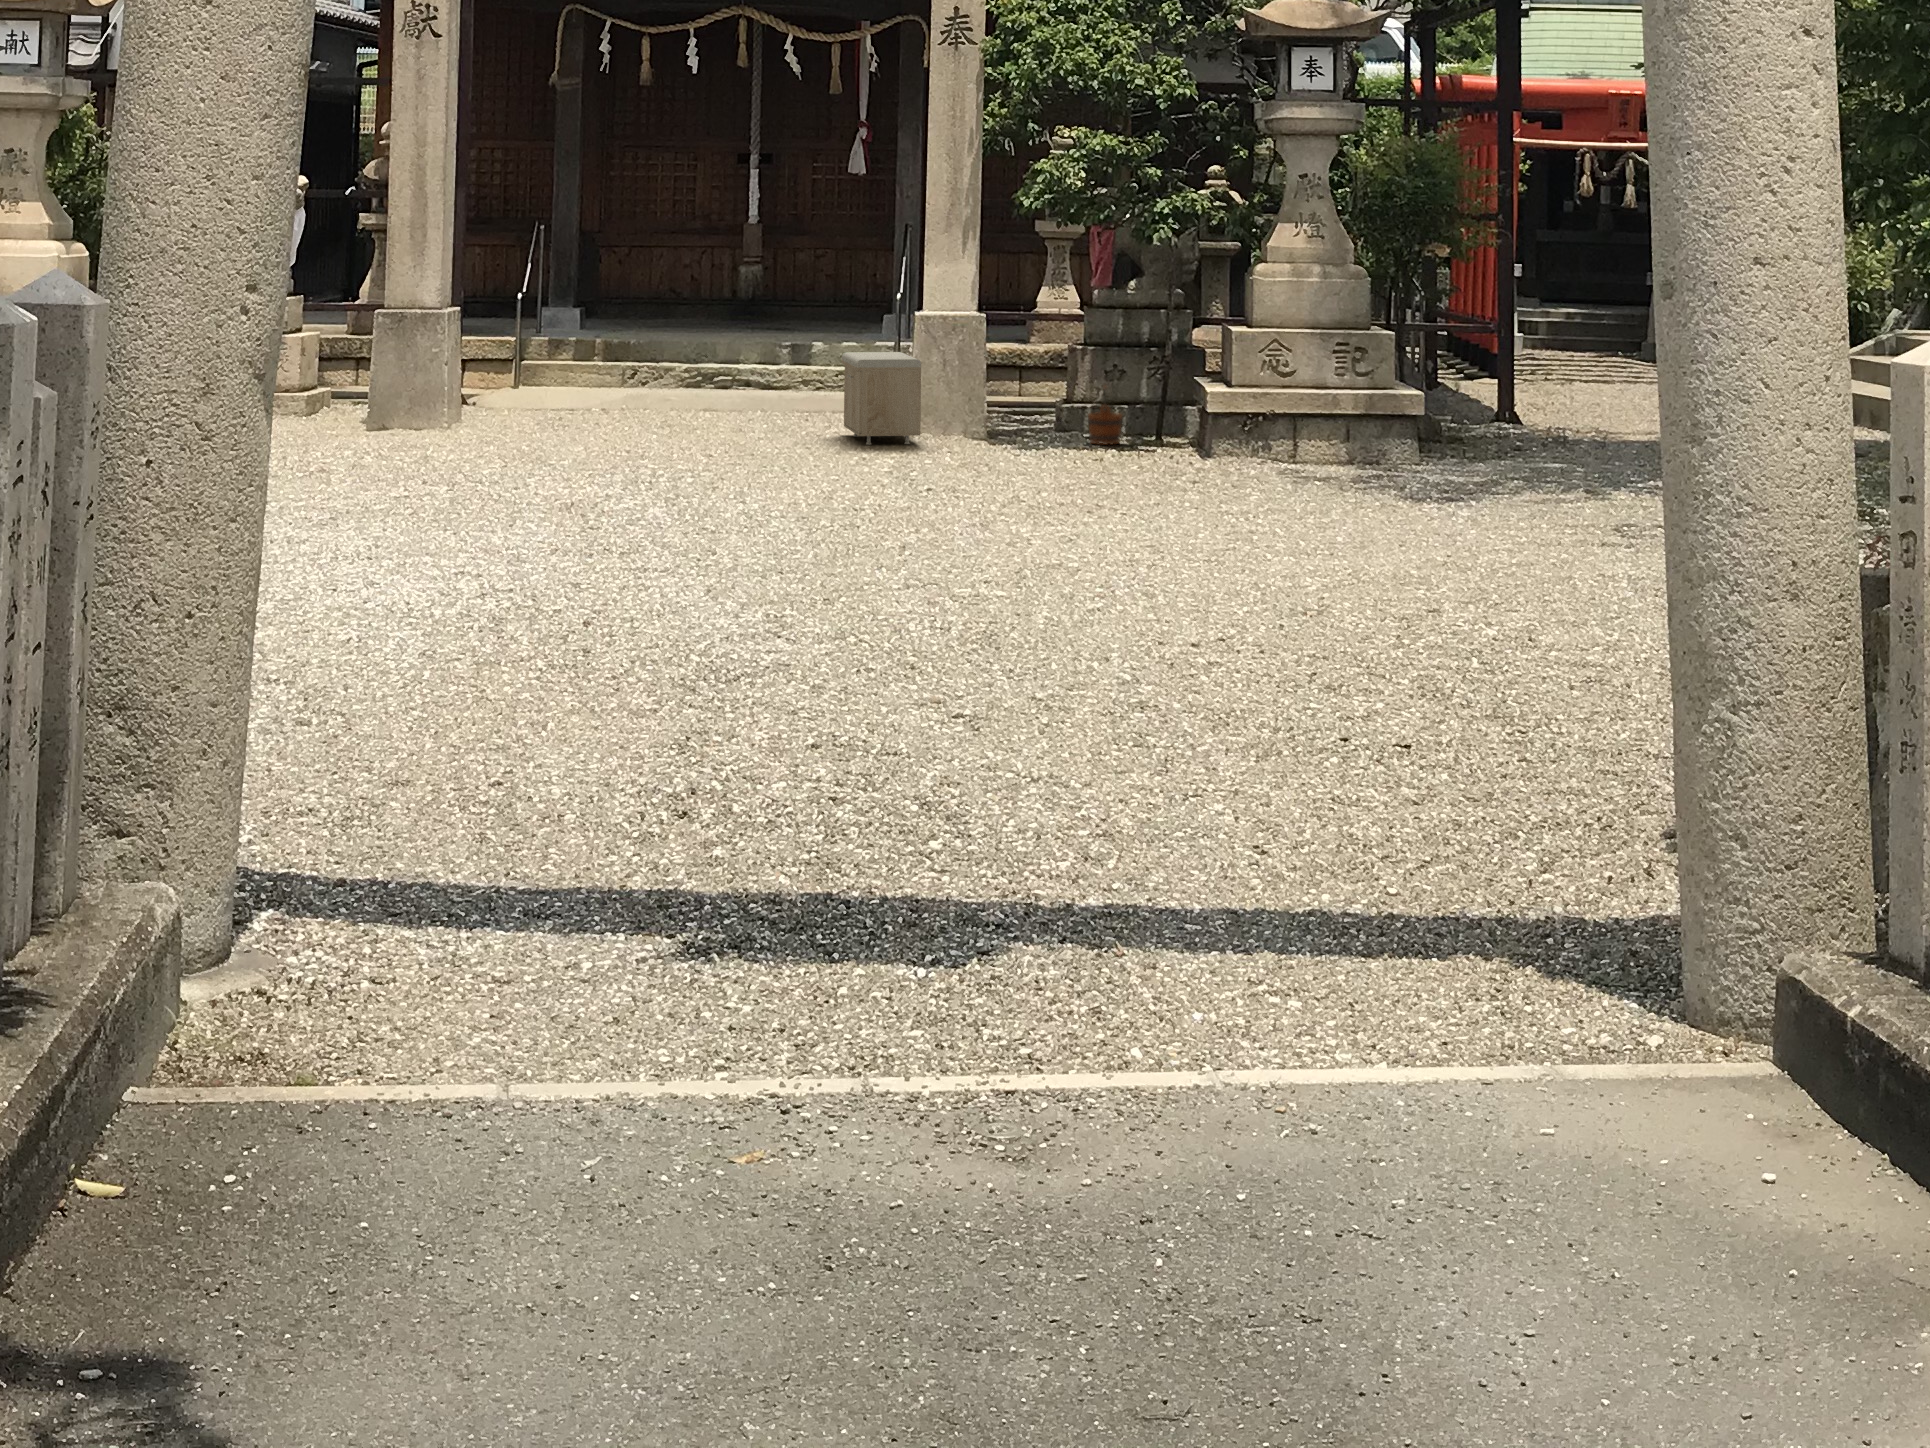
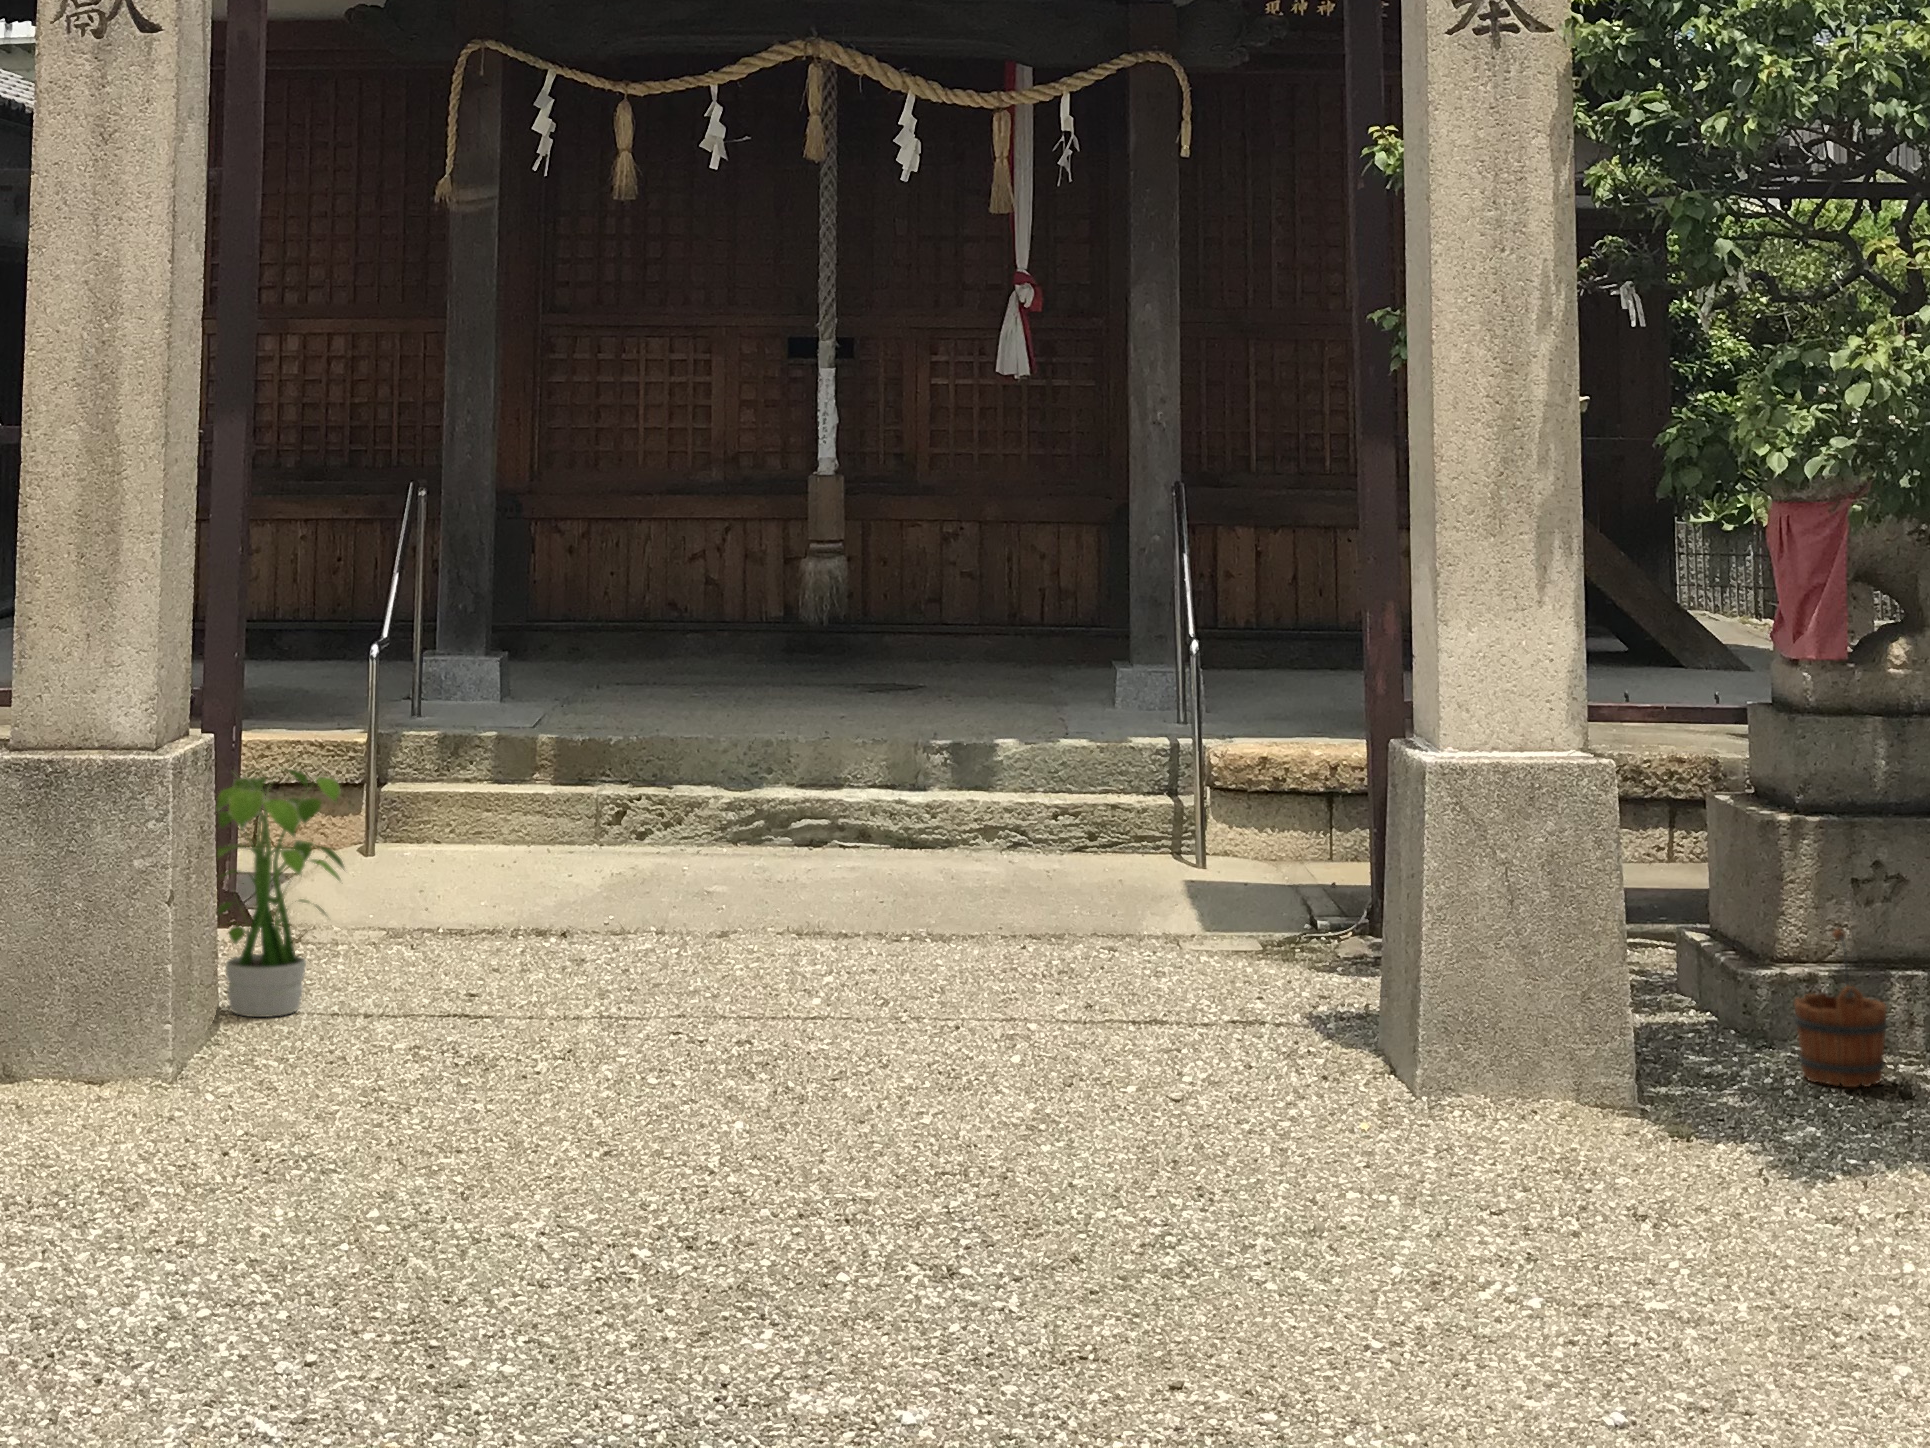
potted plant: none [449,329,513,429] -> present [216,769,344,1017]
storage bench: present [842,352,921,445] -> none [1151,828,1387,1093]

